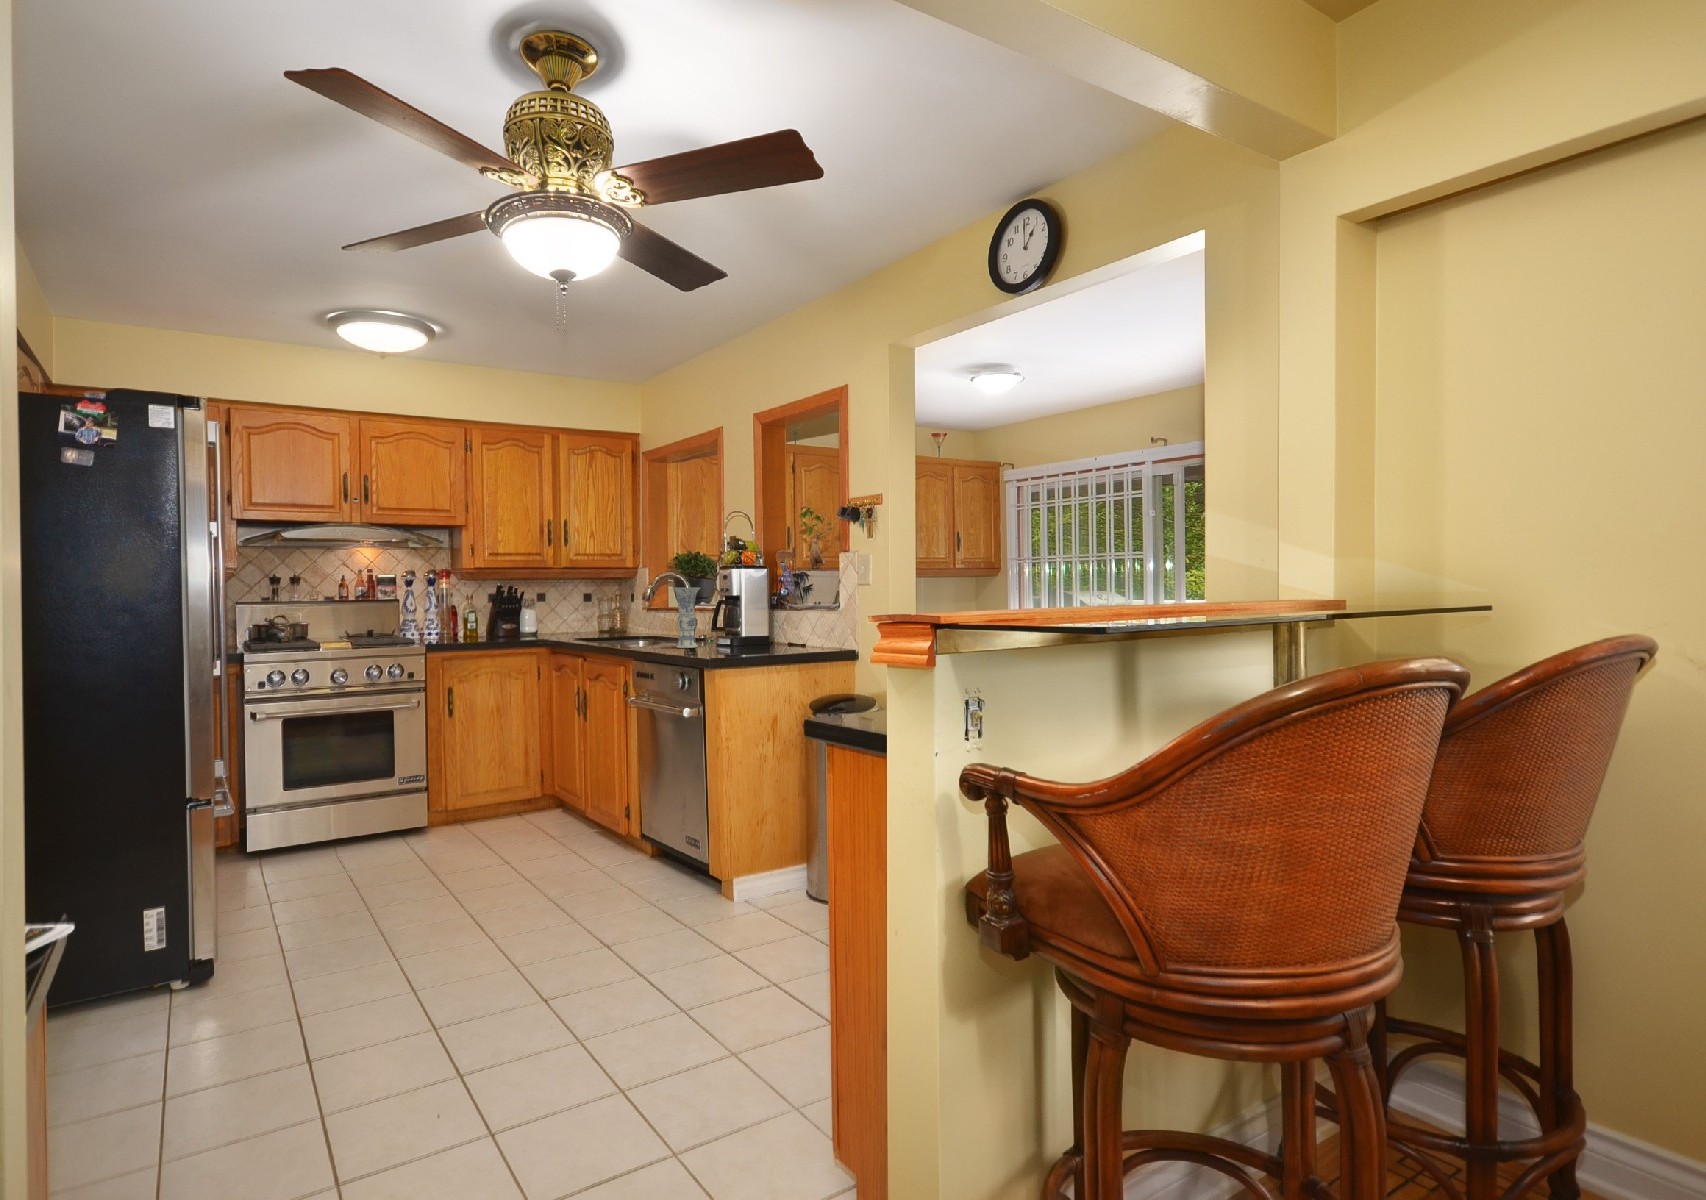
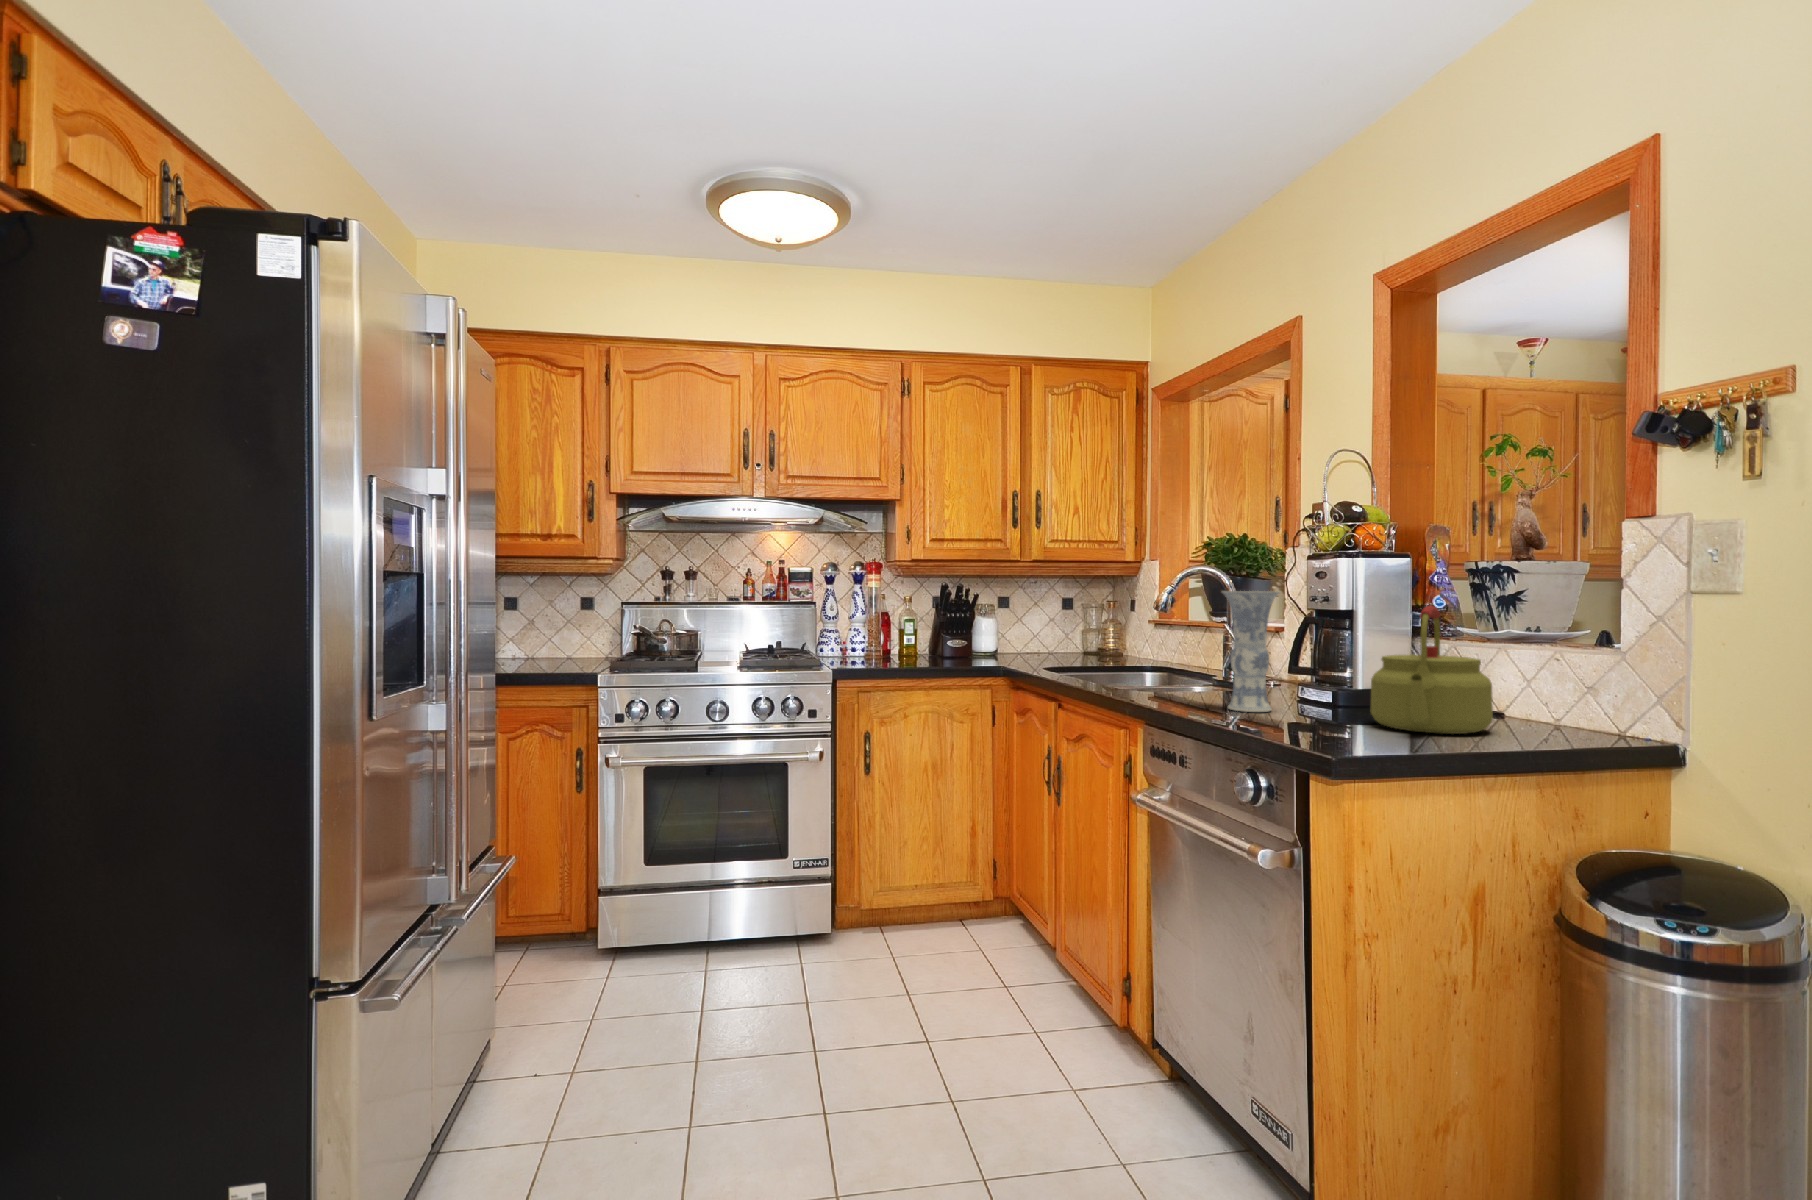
kettle: none [737,593,784,649] -> present [1370,605,1493,734]

